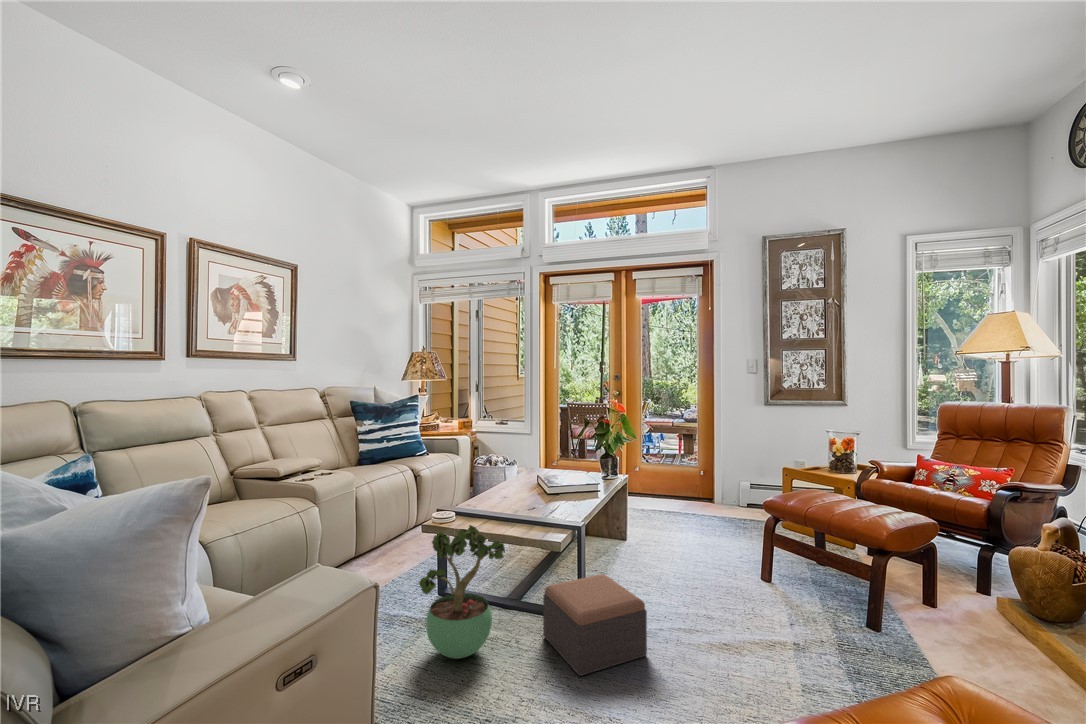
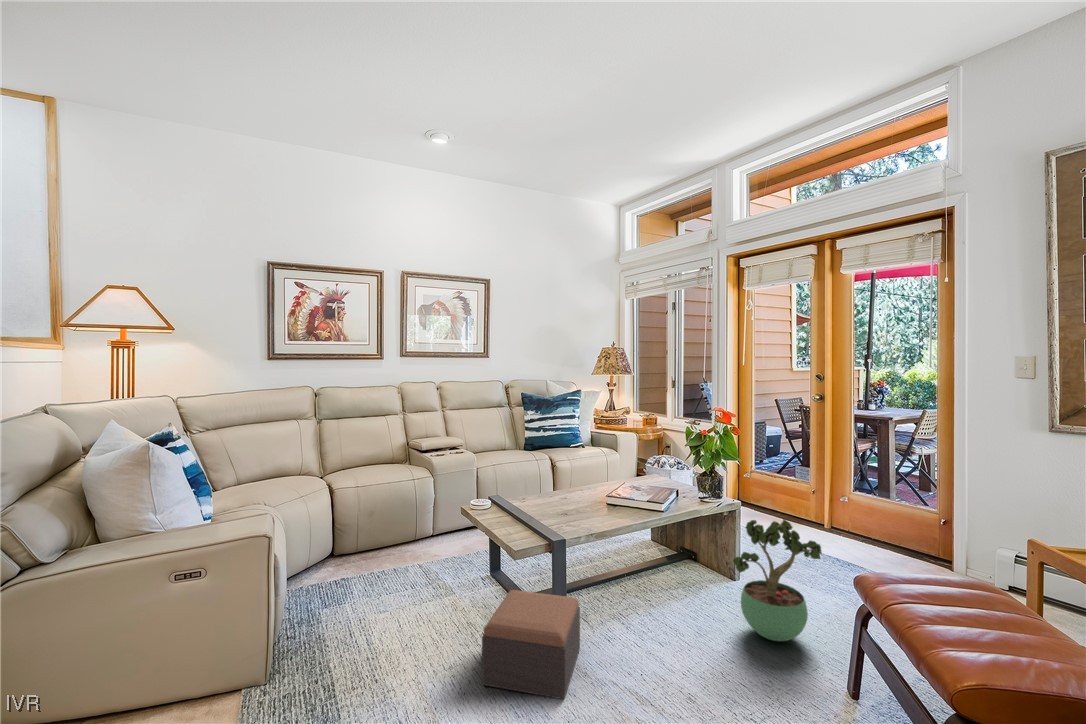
potted plant: present [419,525,505,659] -> present [733,520,822,641]

